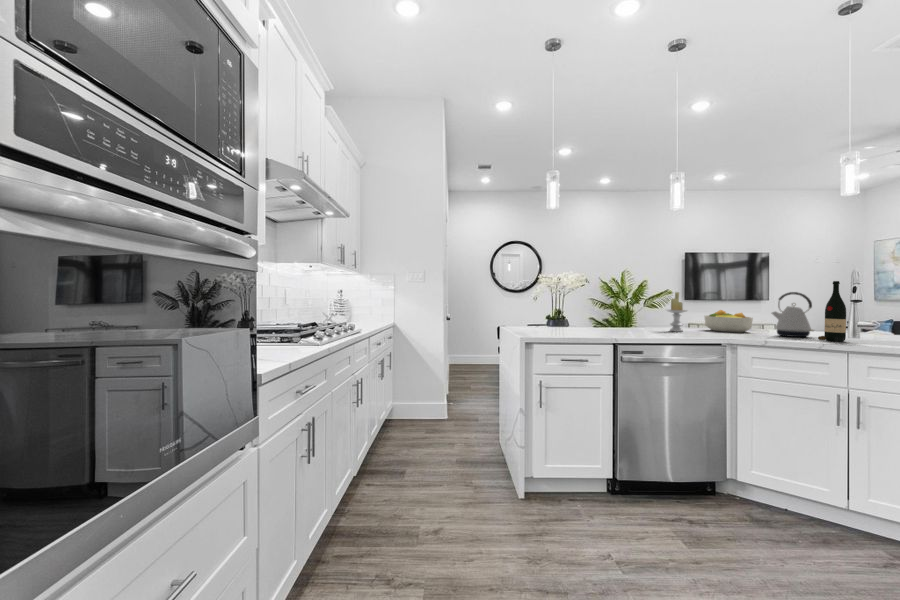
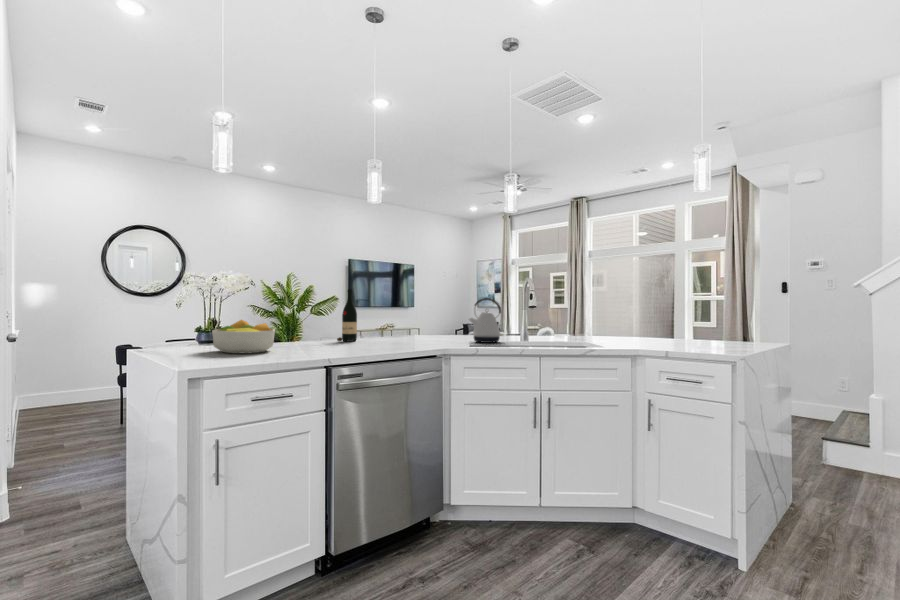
wine bottle: present [818,281,846,342] -> present [337,289,357,342]
candle: present [667,292,687,332] -> none [370,297,393,344]
fruit bowl: present [704,310,753,332] -> present [212,320,275,354]

